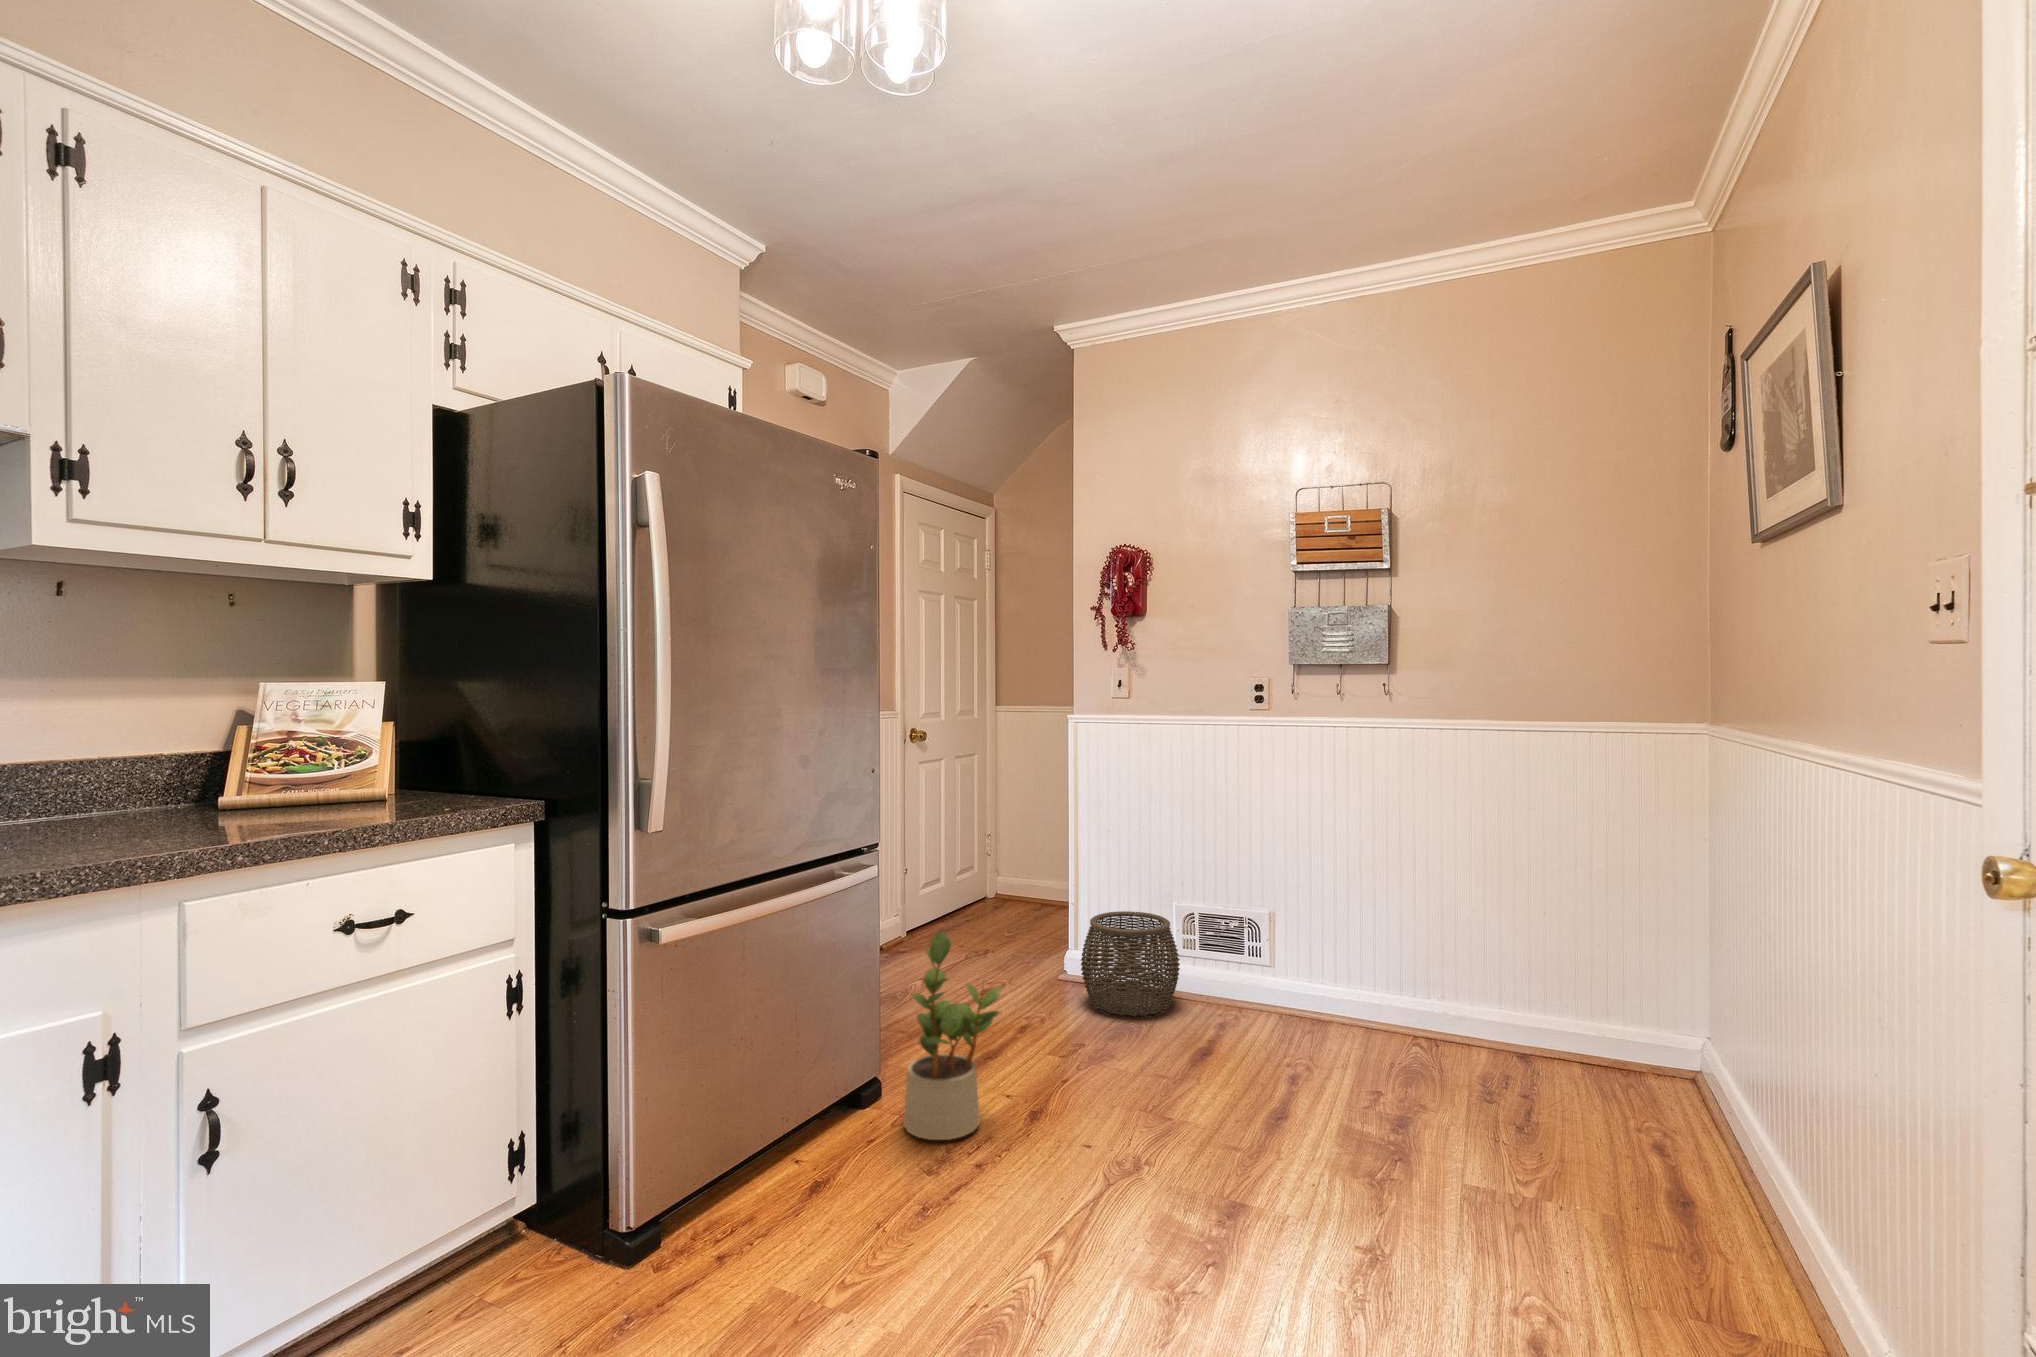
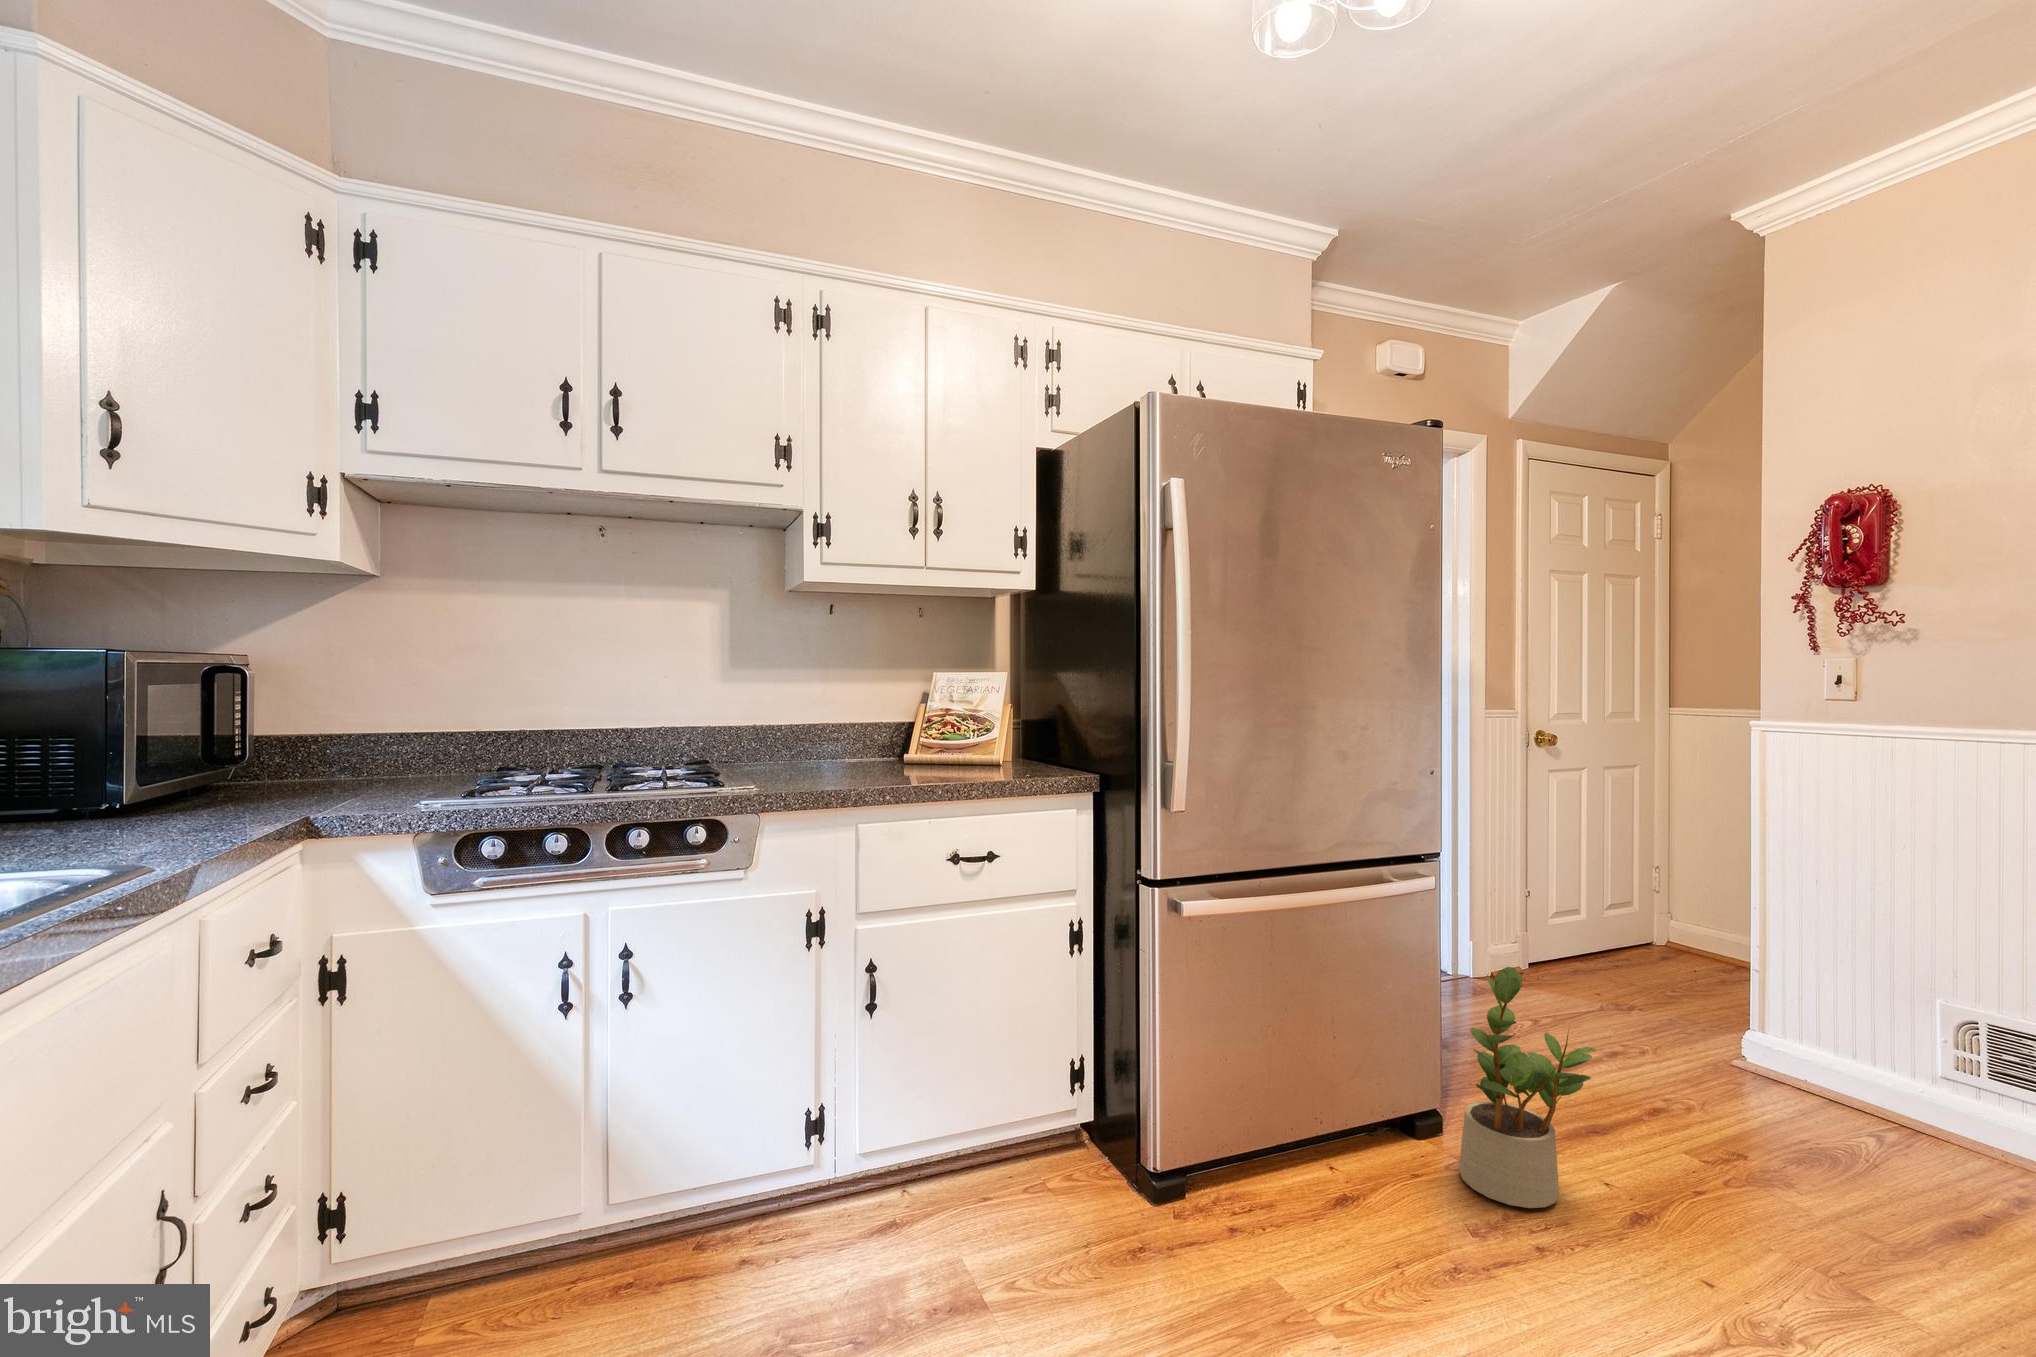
woven basket: present [1081,911,1180,1017] -> none [1757,992,1941,1150]

